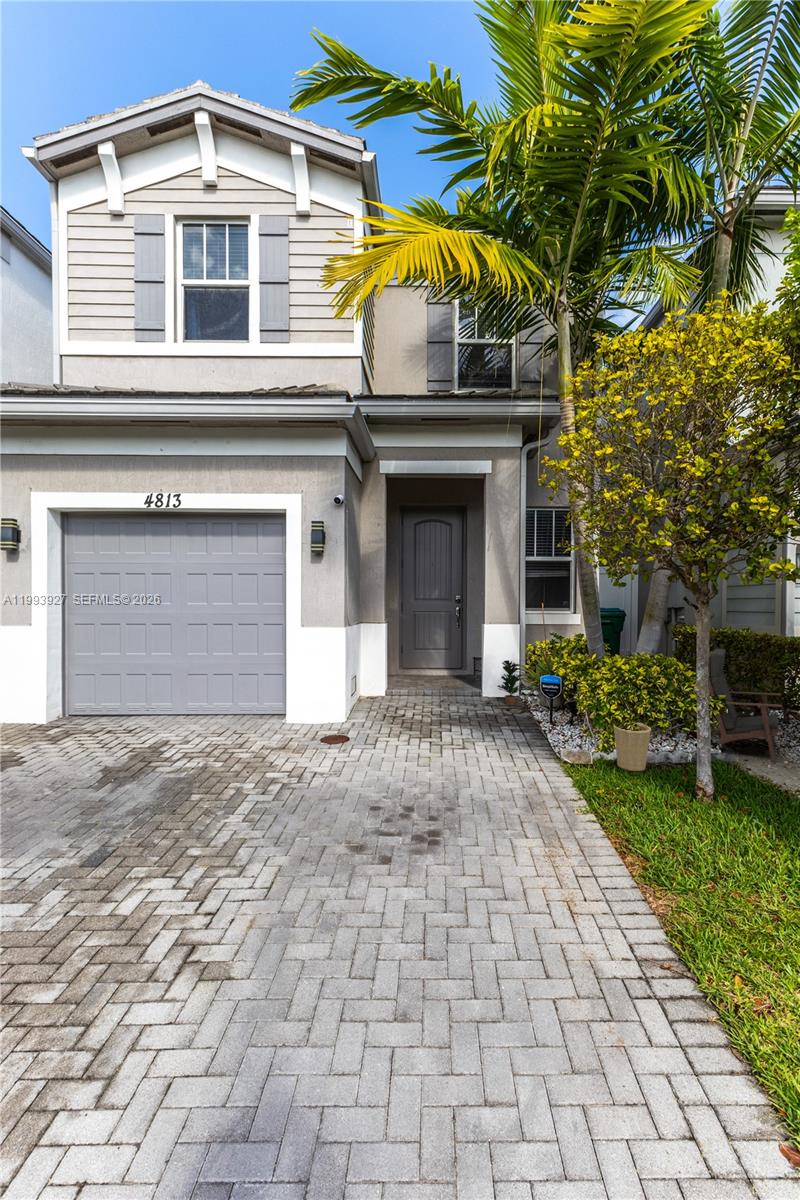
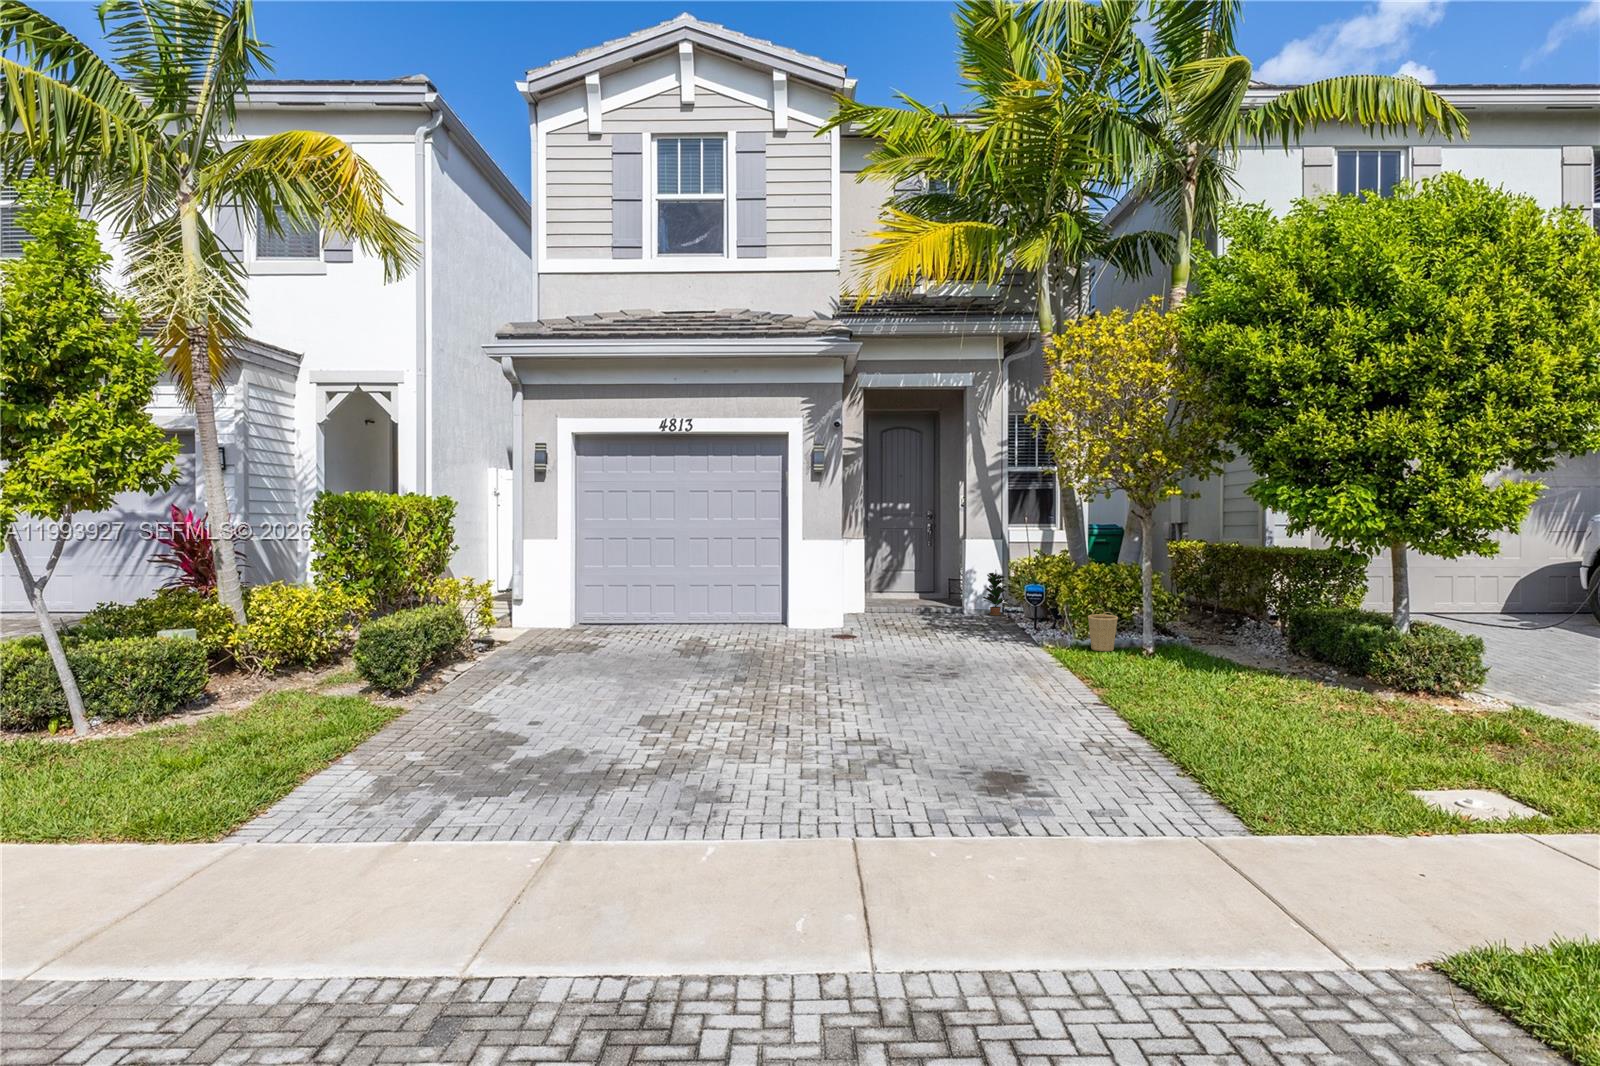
lounge chair: present [708,649,782,762] -> none [1164,555,1233,645]

